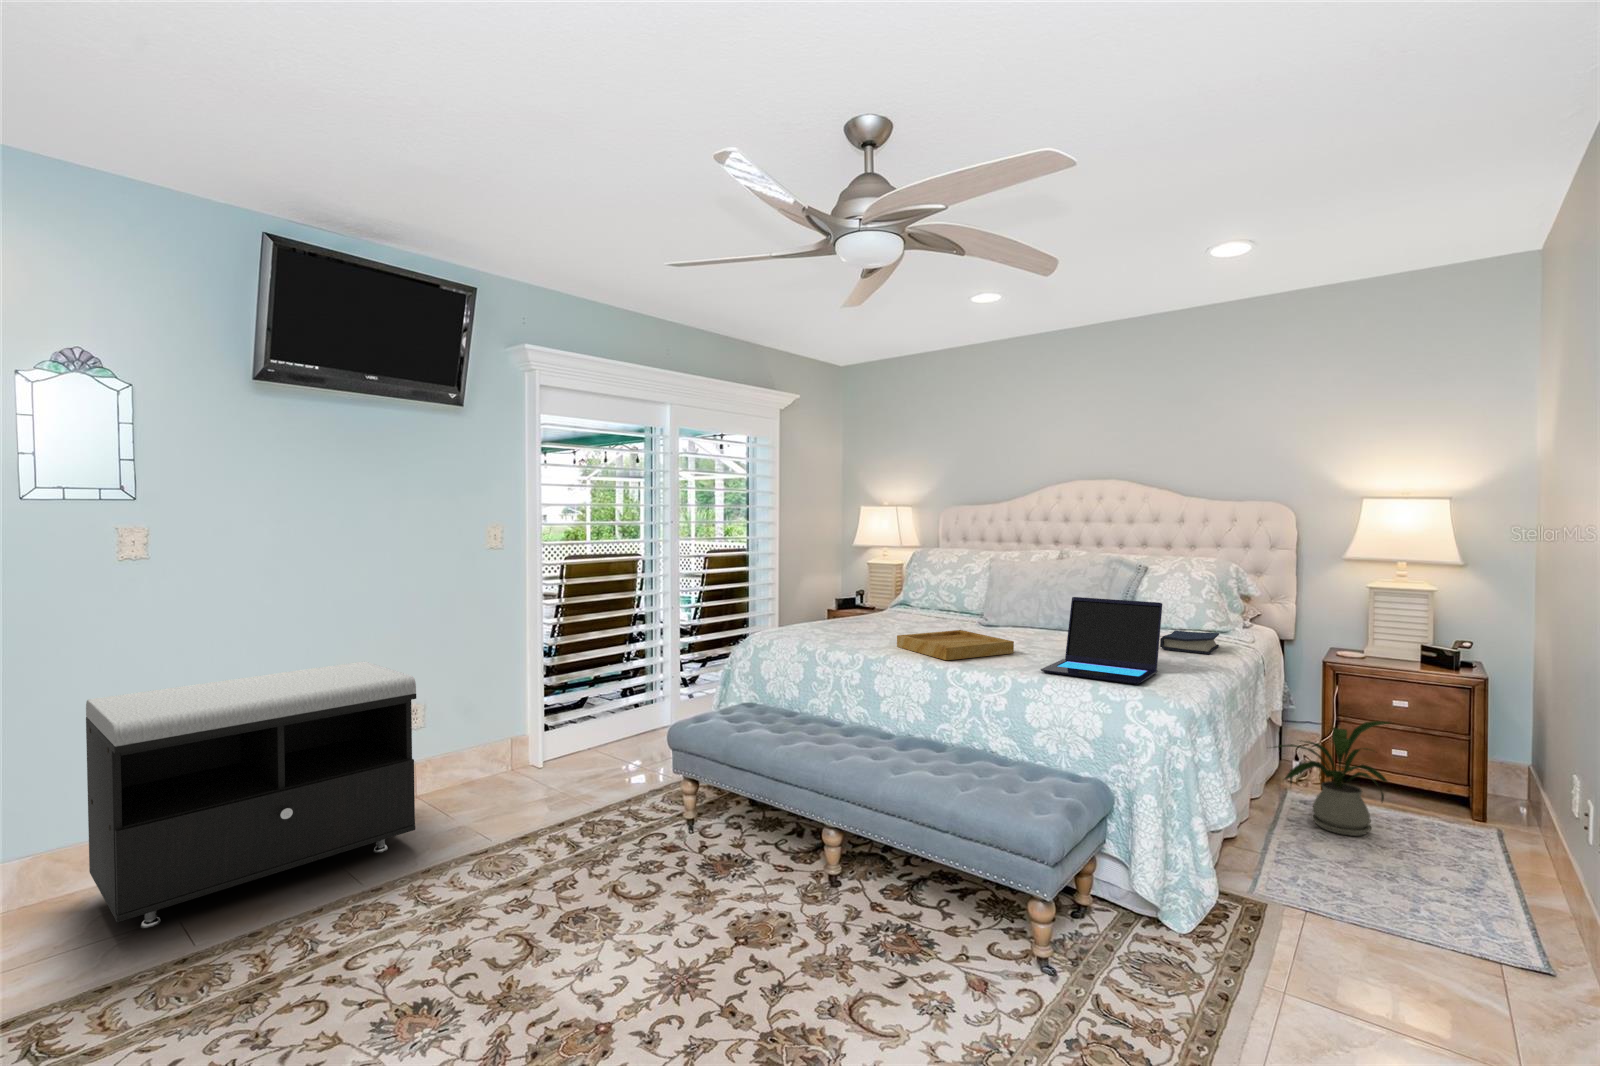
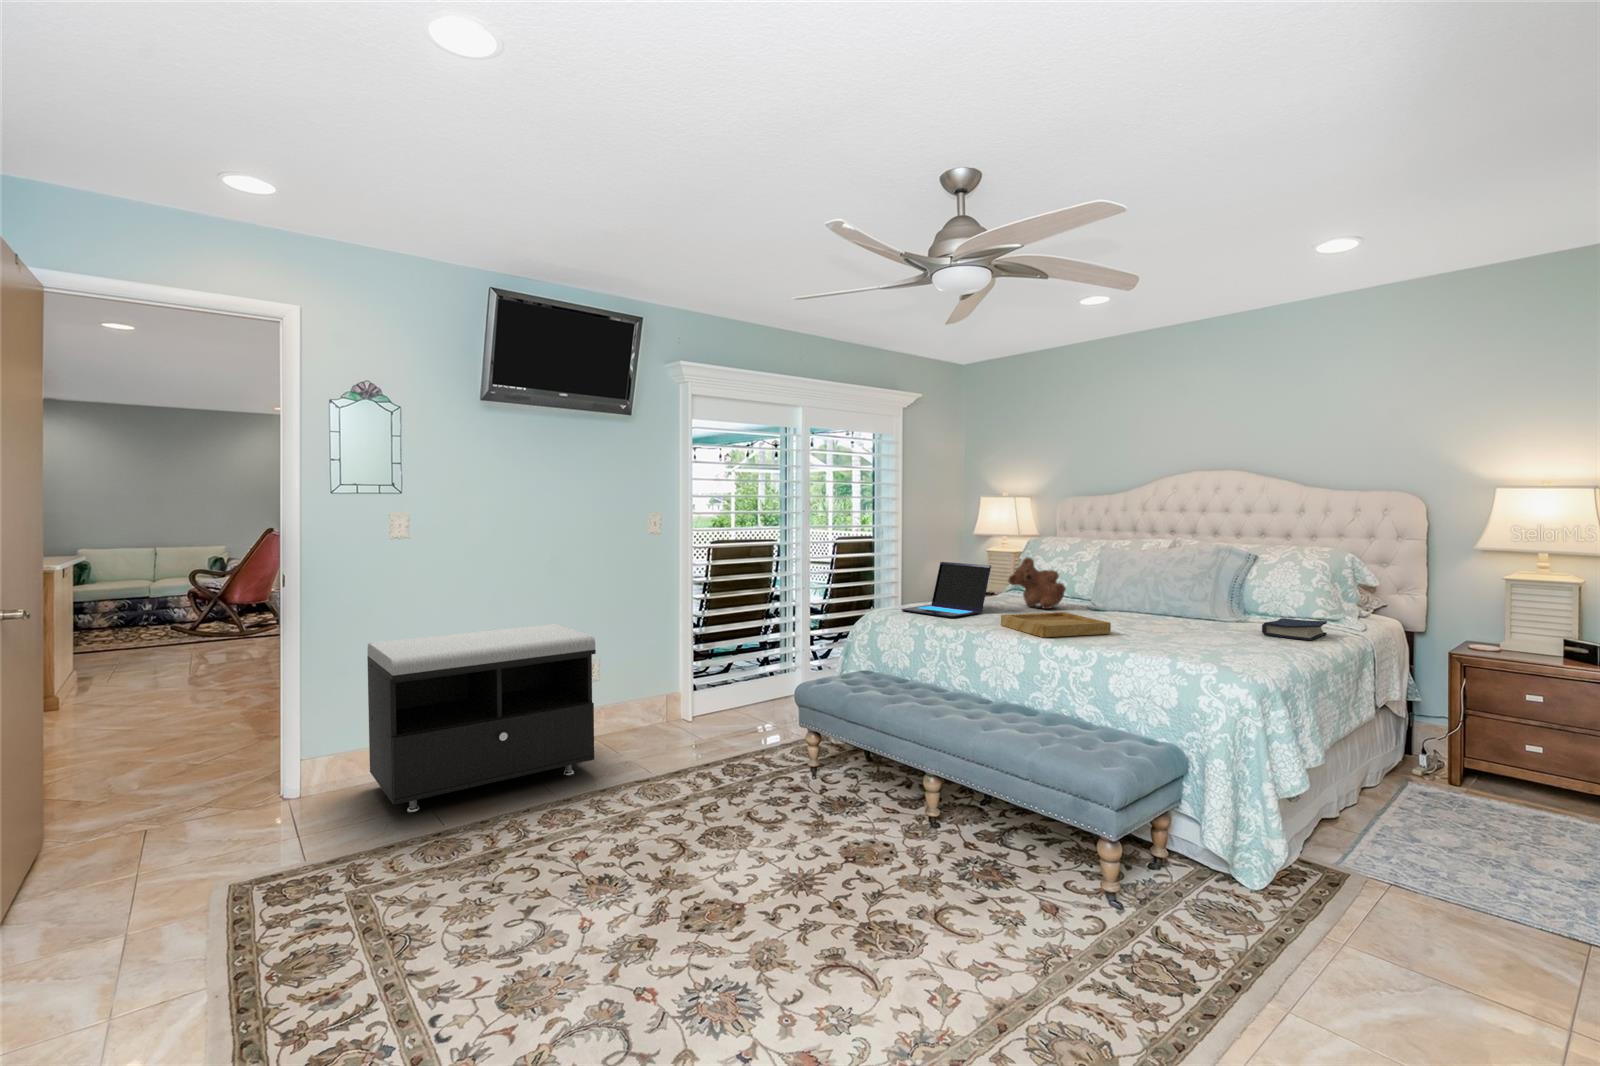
teddy bear: none [897,570,957,626] -> present [1008,557,1066,609]
laptop: present [1040,597,1162,684] -> present [901,562,991,618]
house plant: present [1275,721,1390,836] -> none [1375,714,1518,827]

